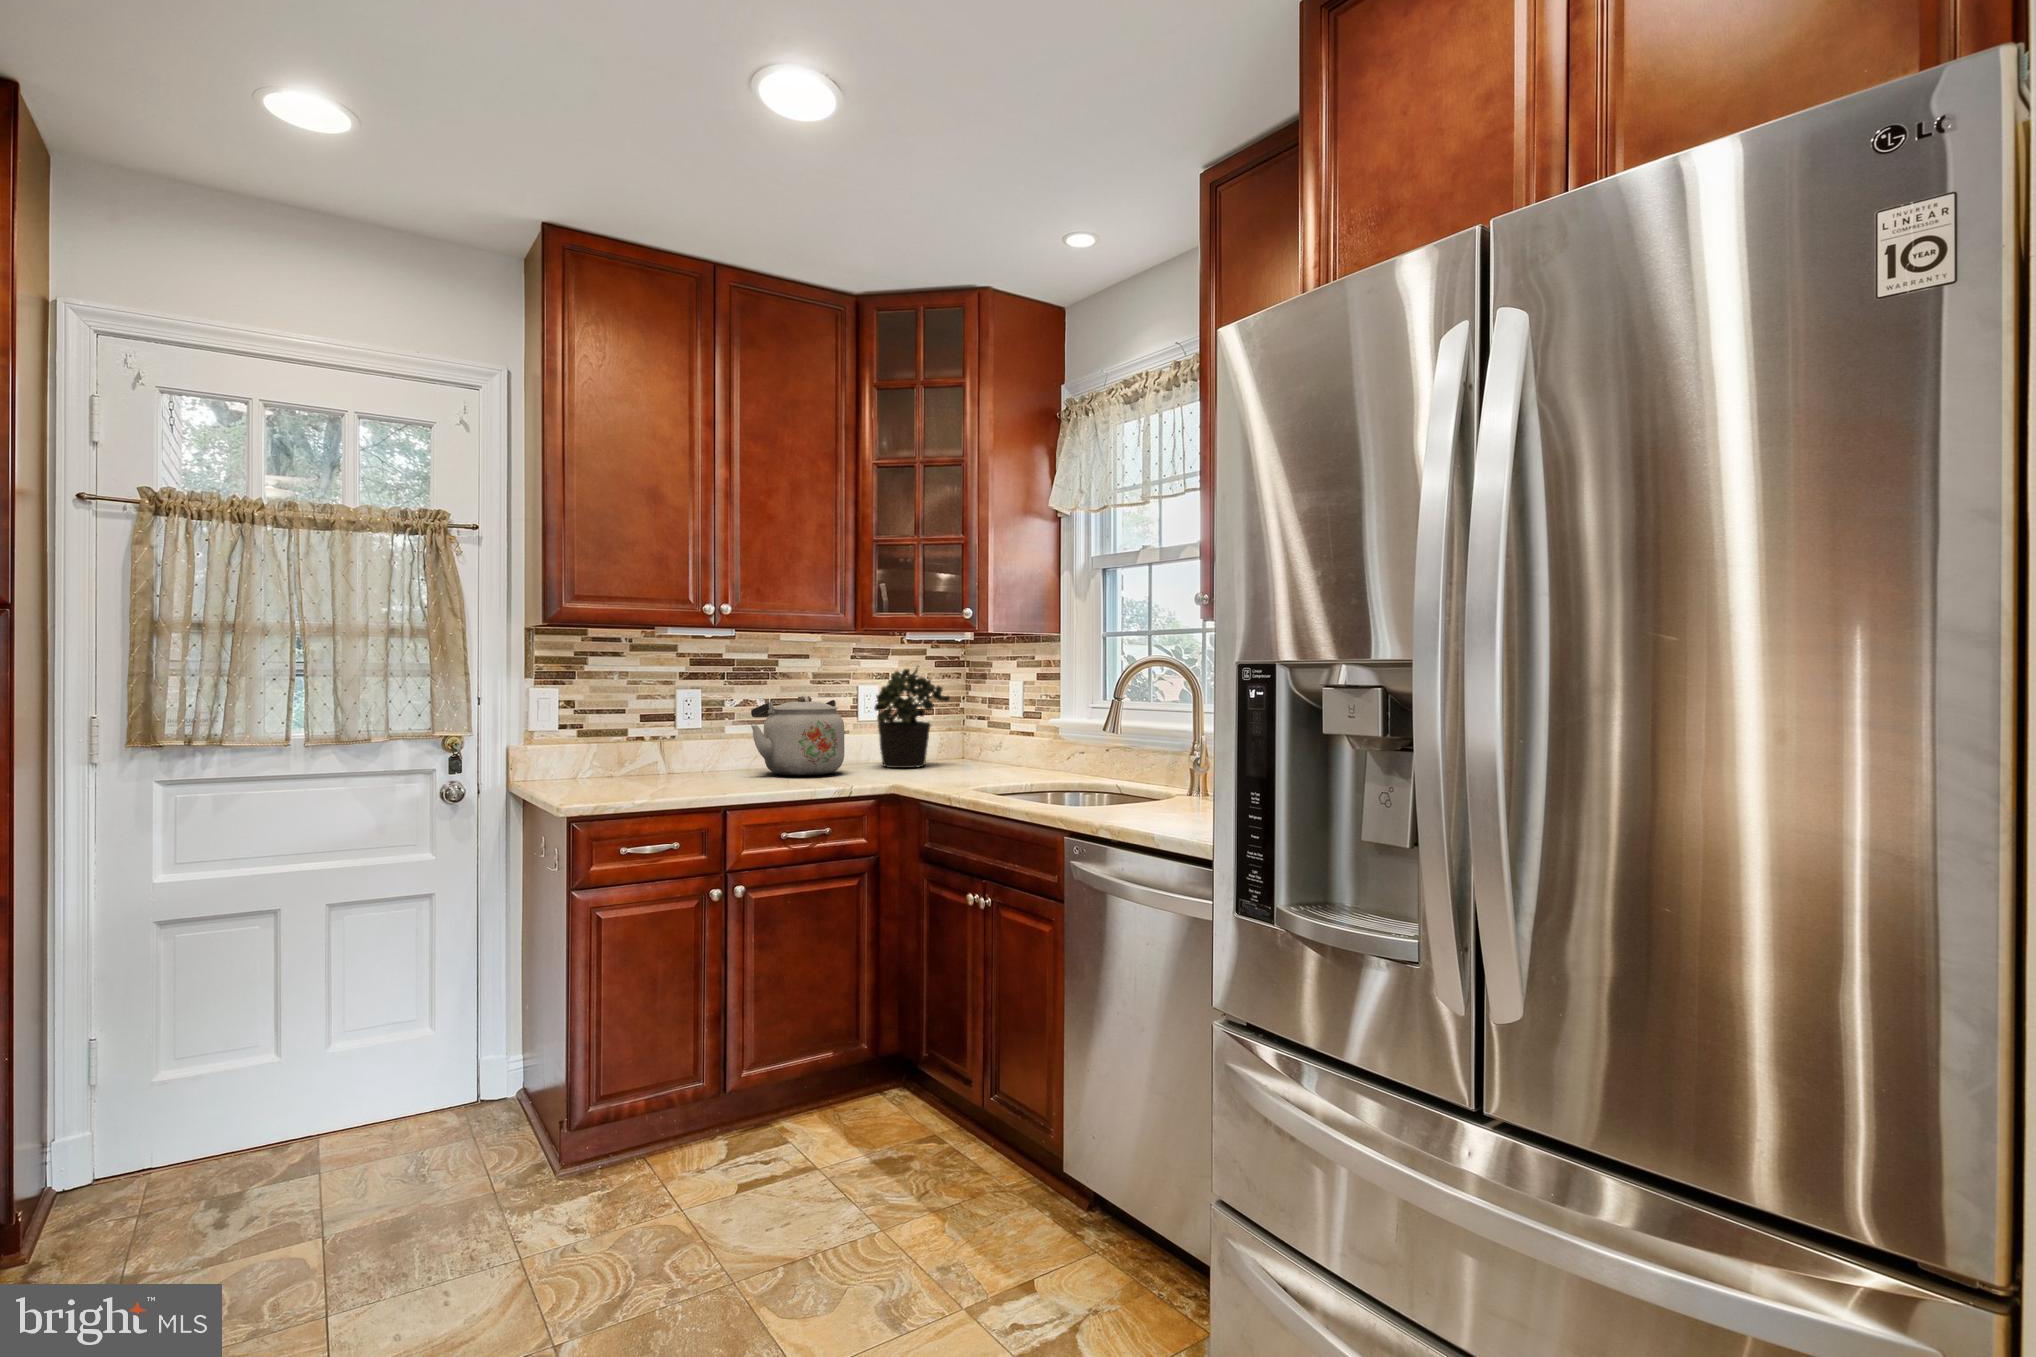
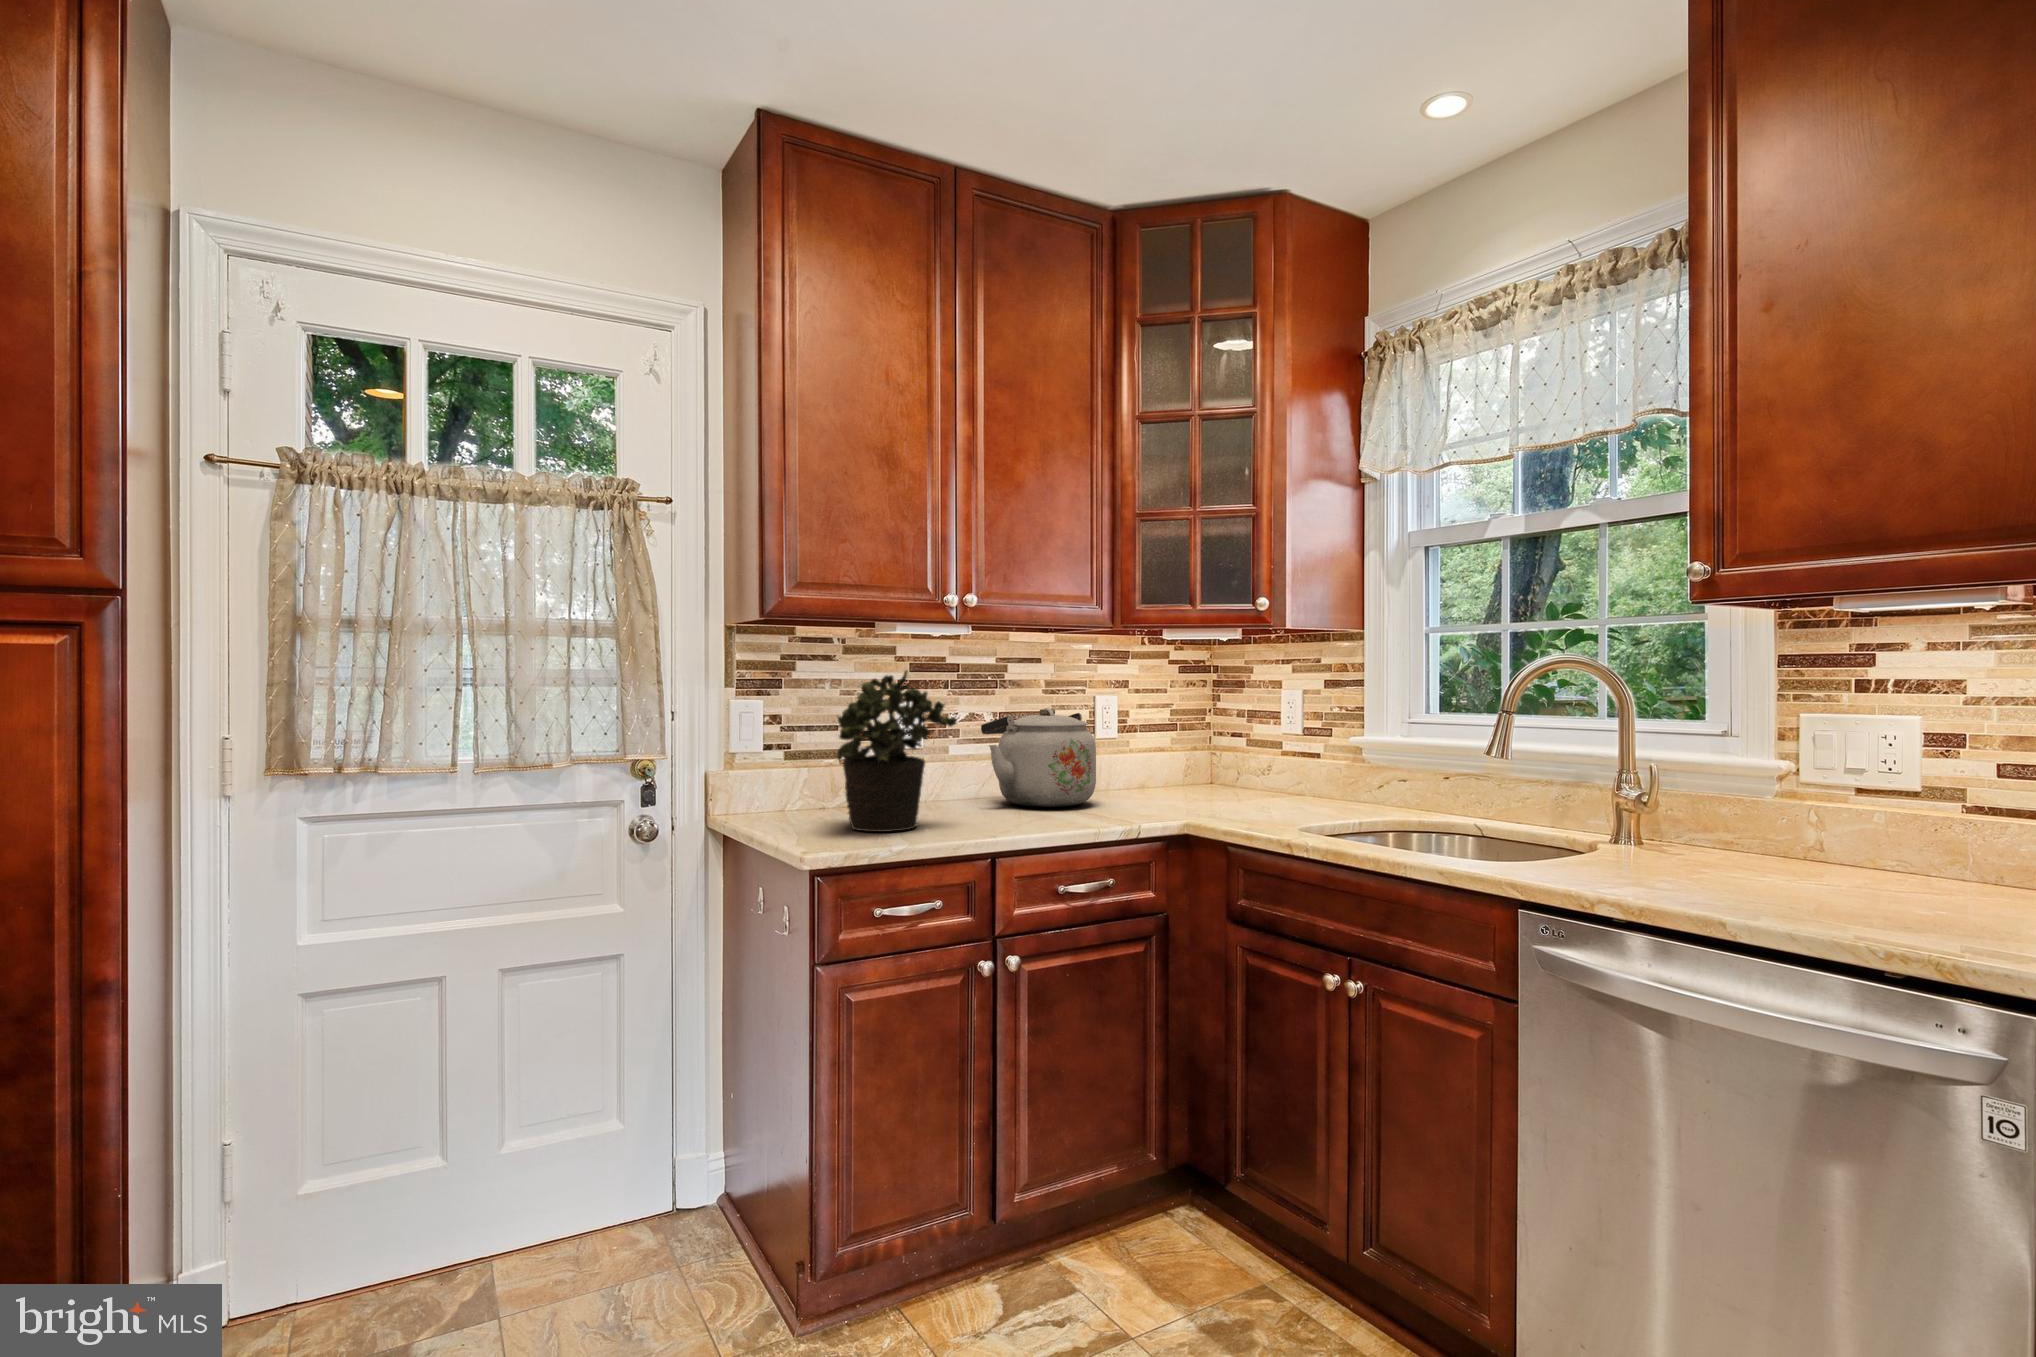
potted plant: present [874,667,950,768] -> present [838,670,957,832]

